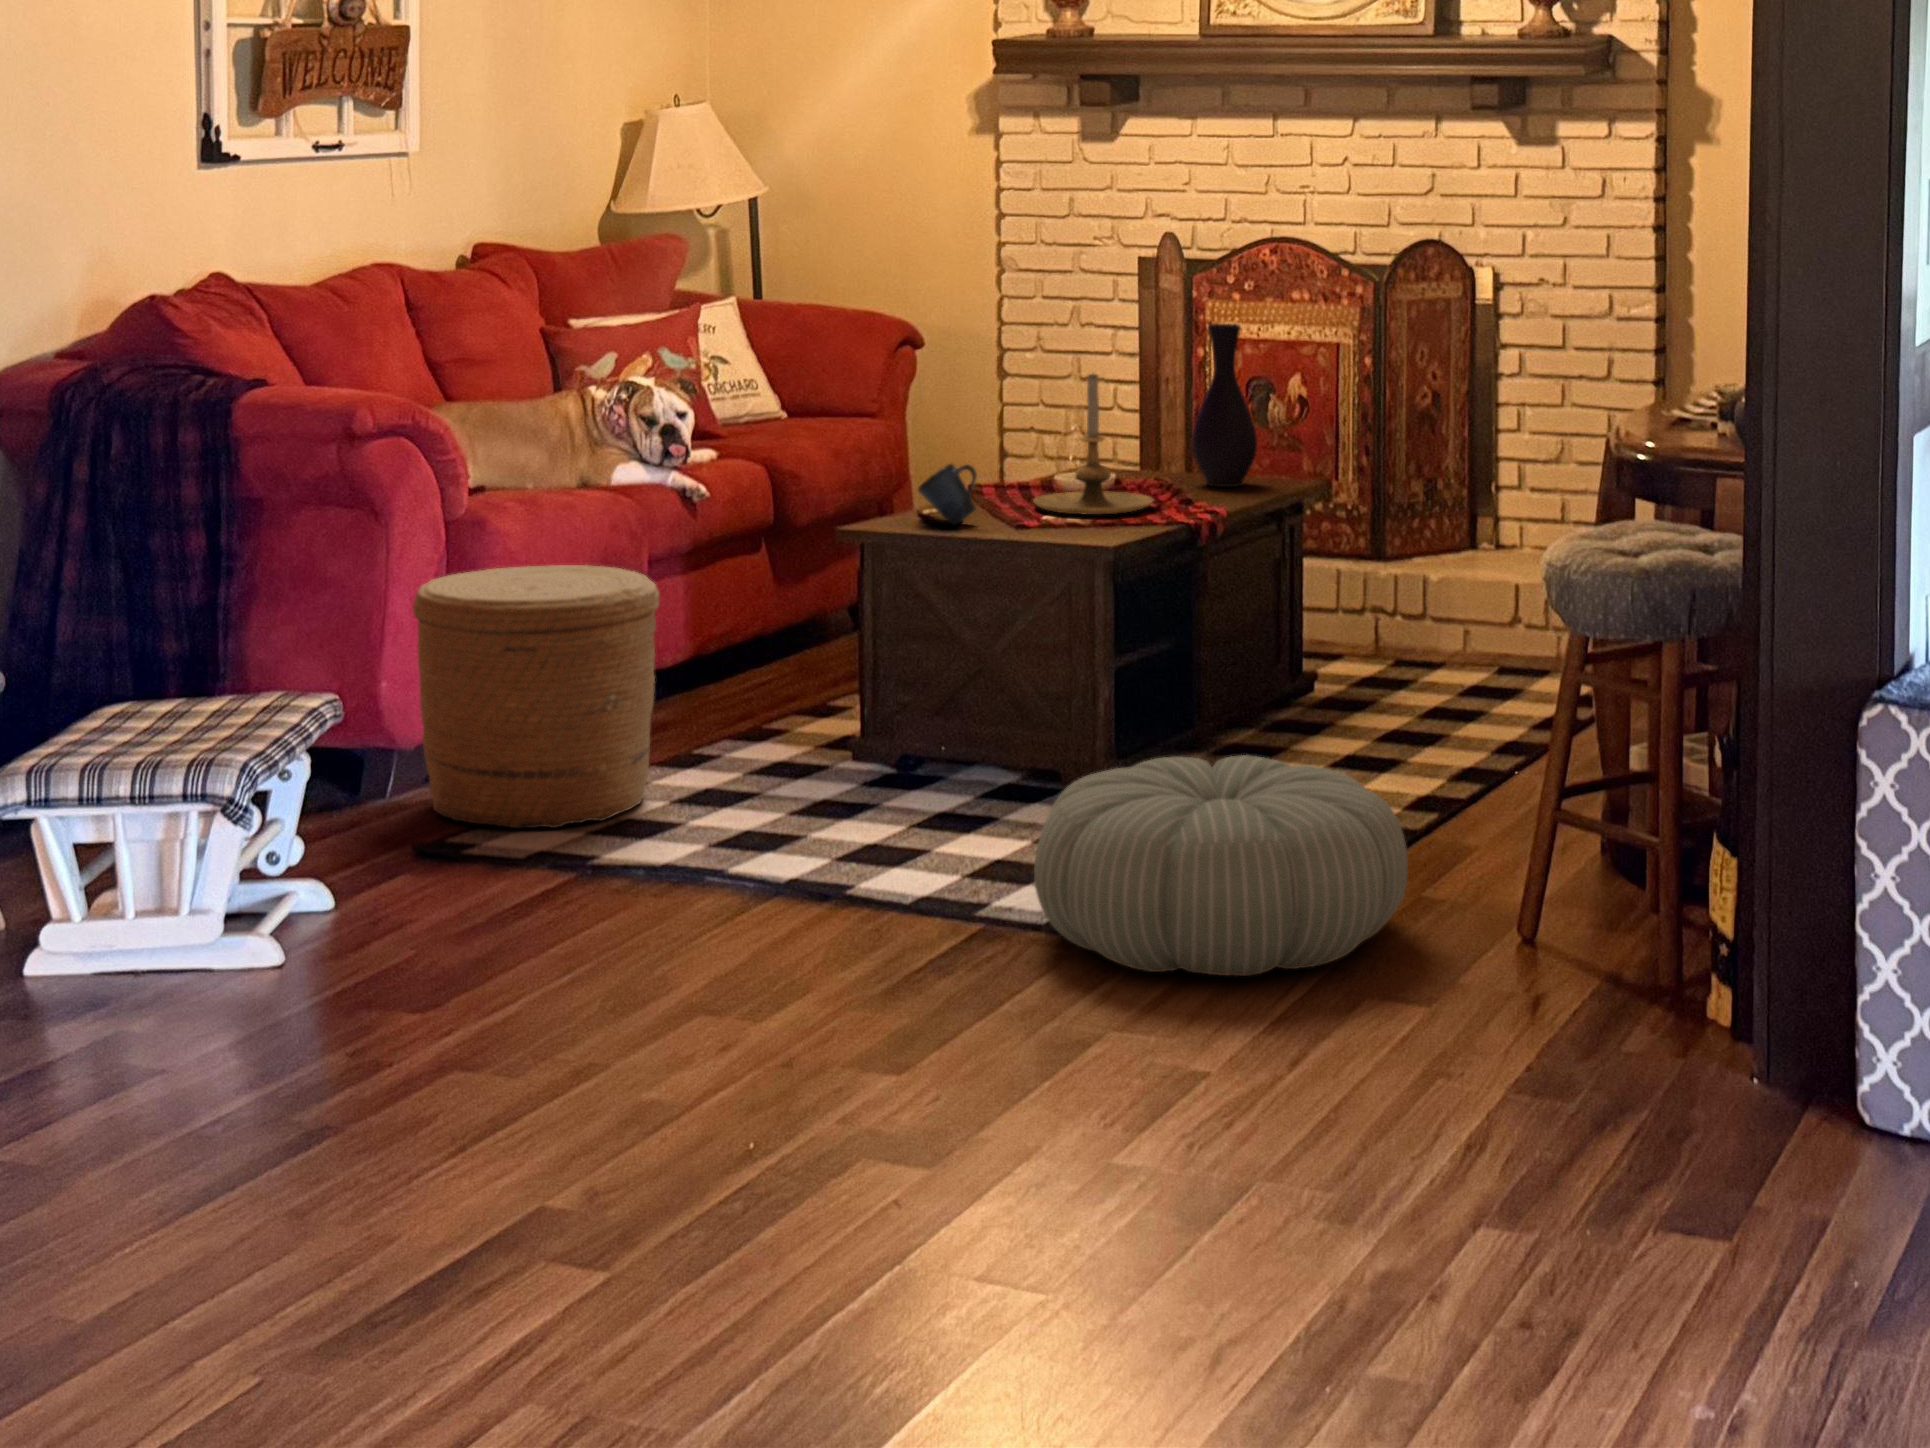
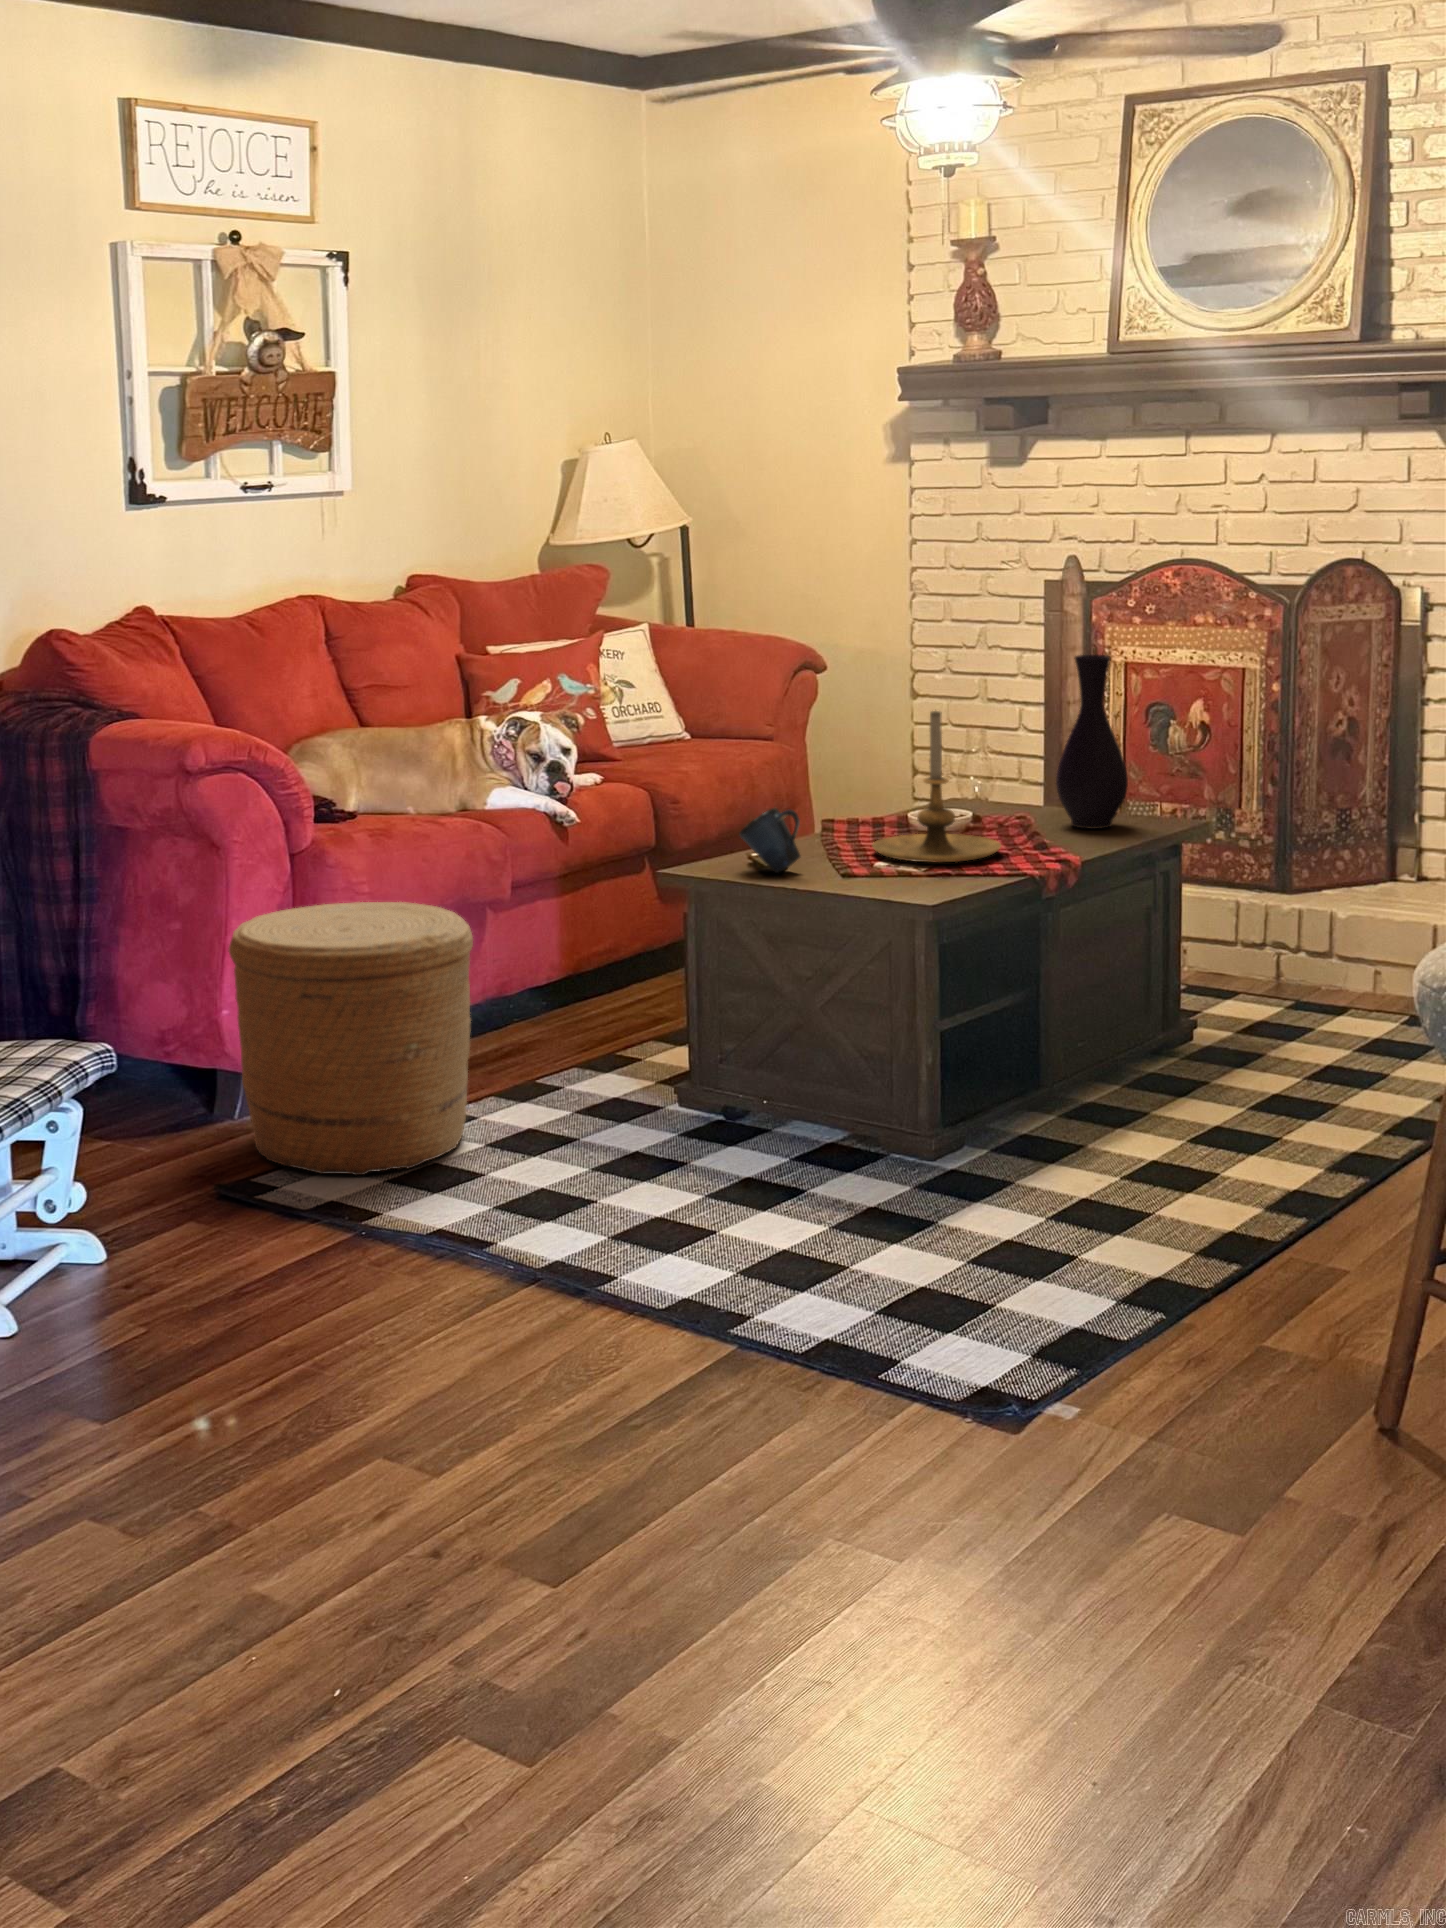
pouf: present [1034,755,1408,976] -> none [780,1170,1230,1462]

